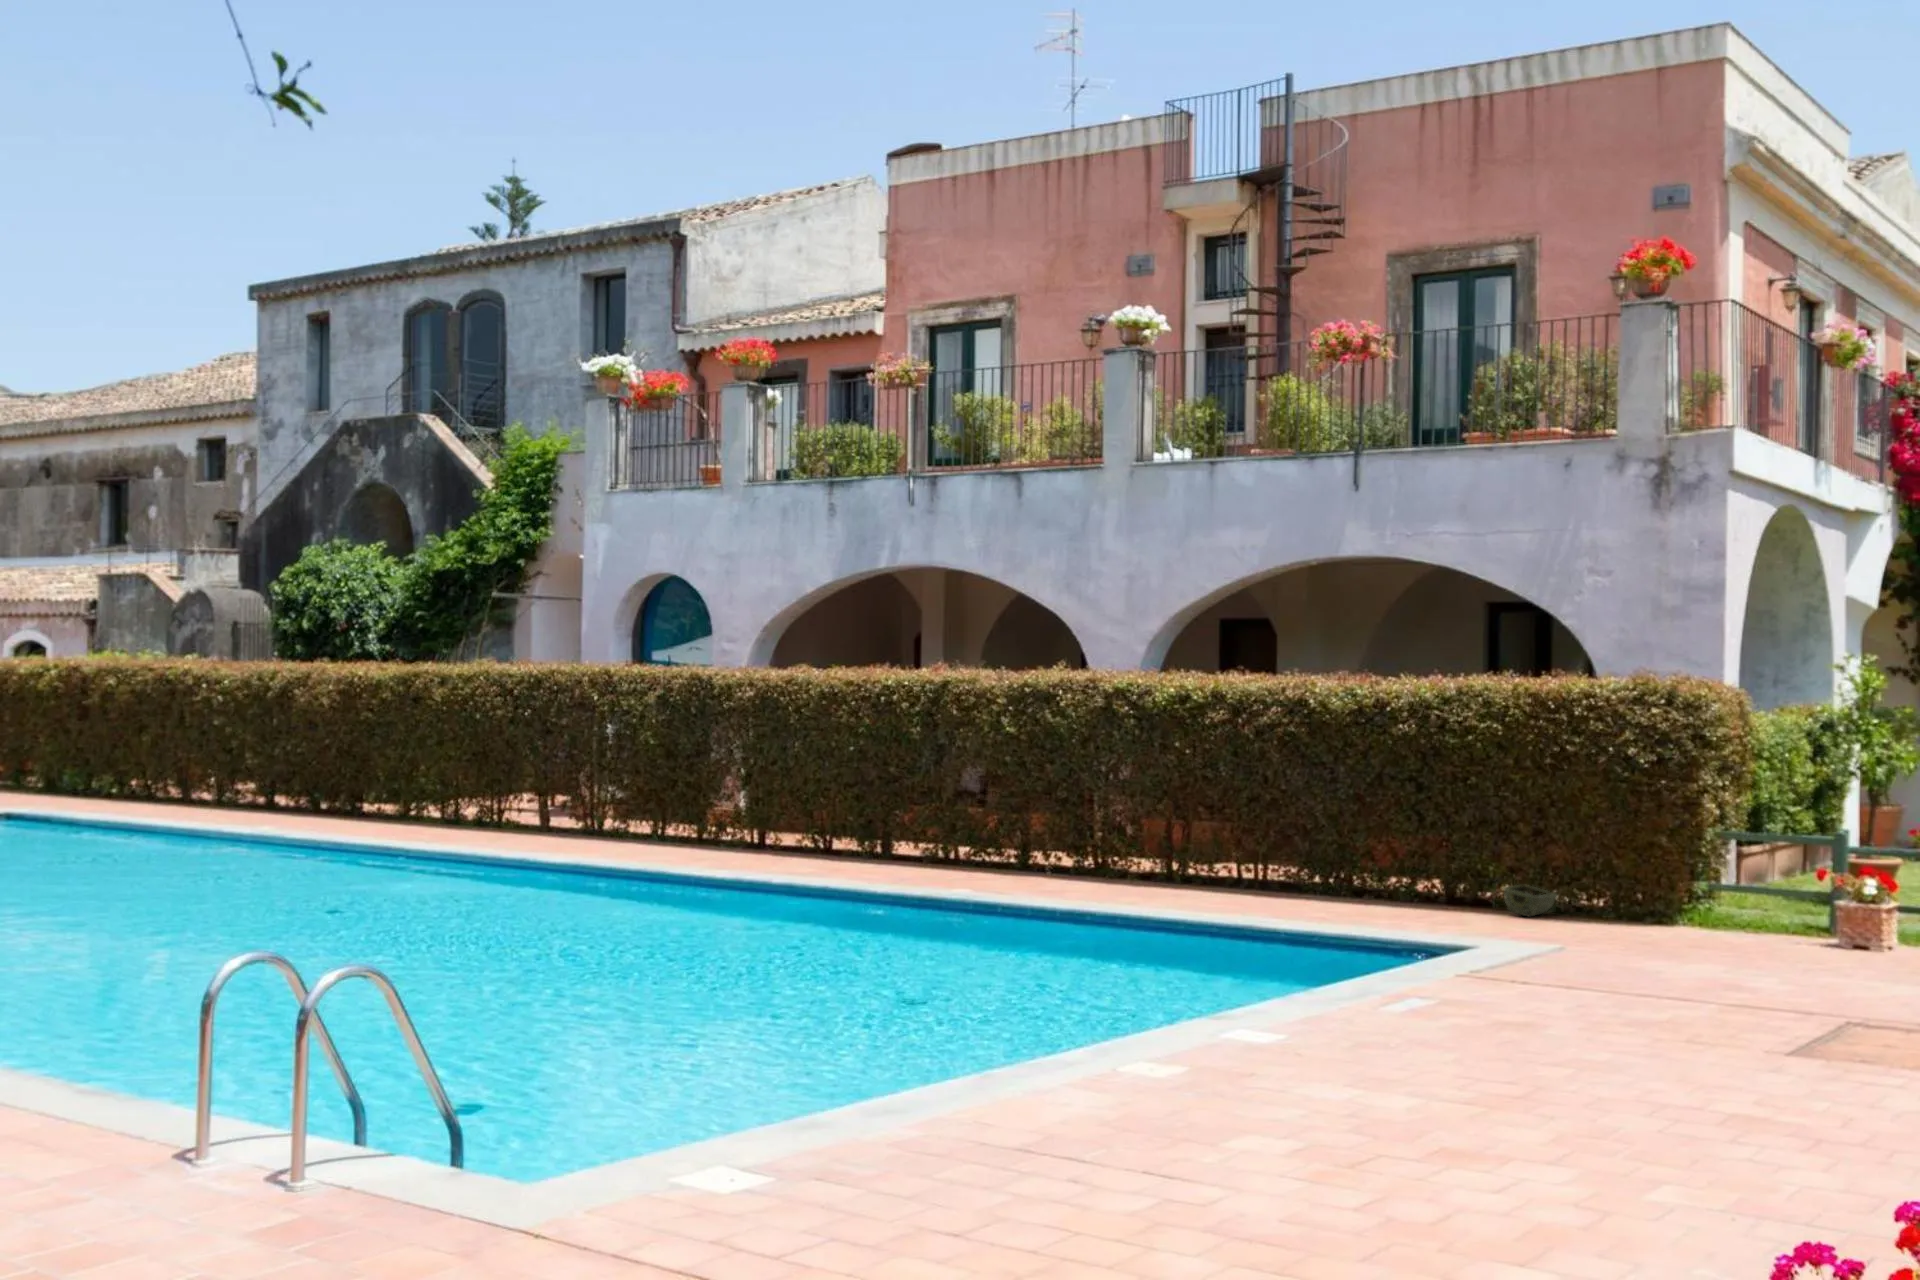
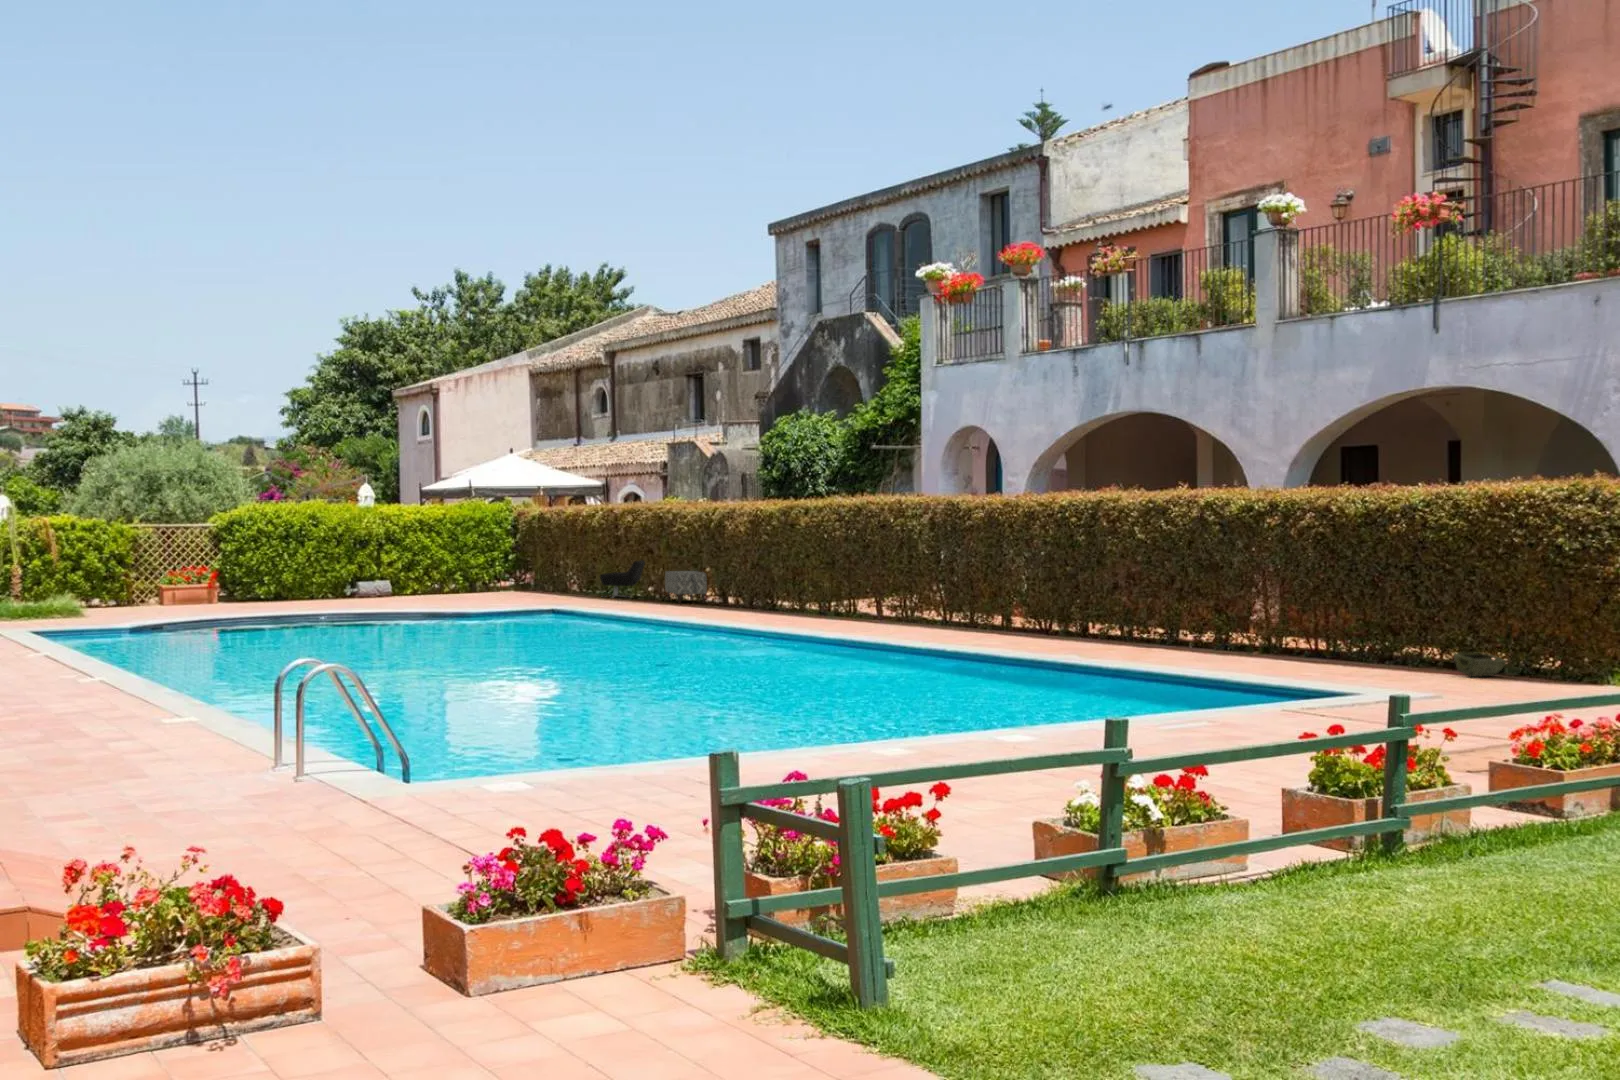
lounge chair: none [84,747,157,802] -> present [600,560,645,597]
bench: none [201,763,275,812] -> present [665,571,707,603]

